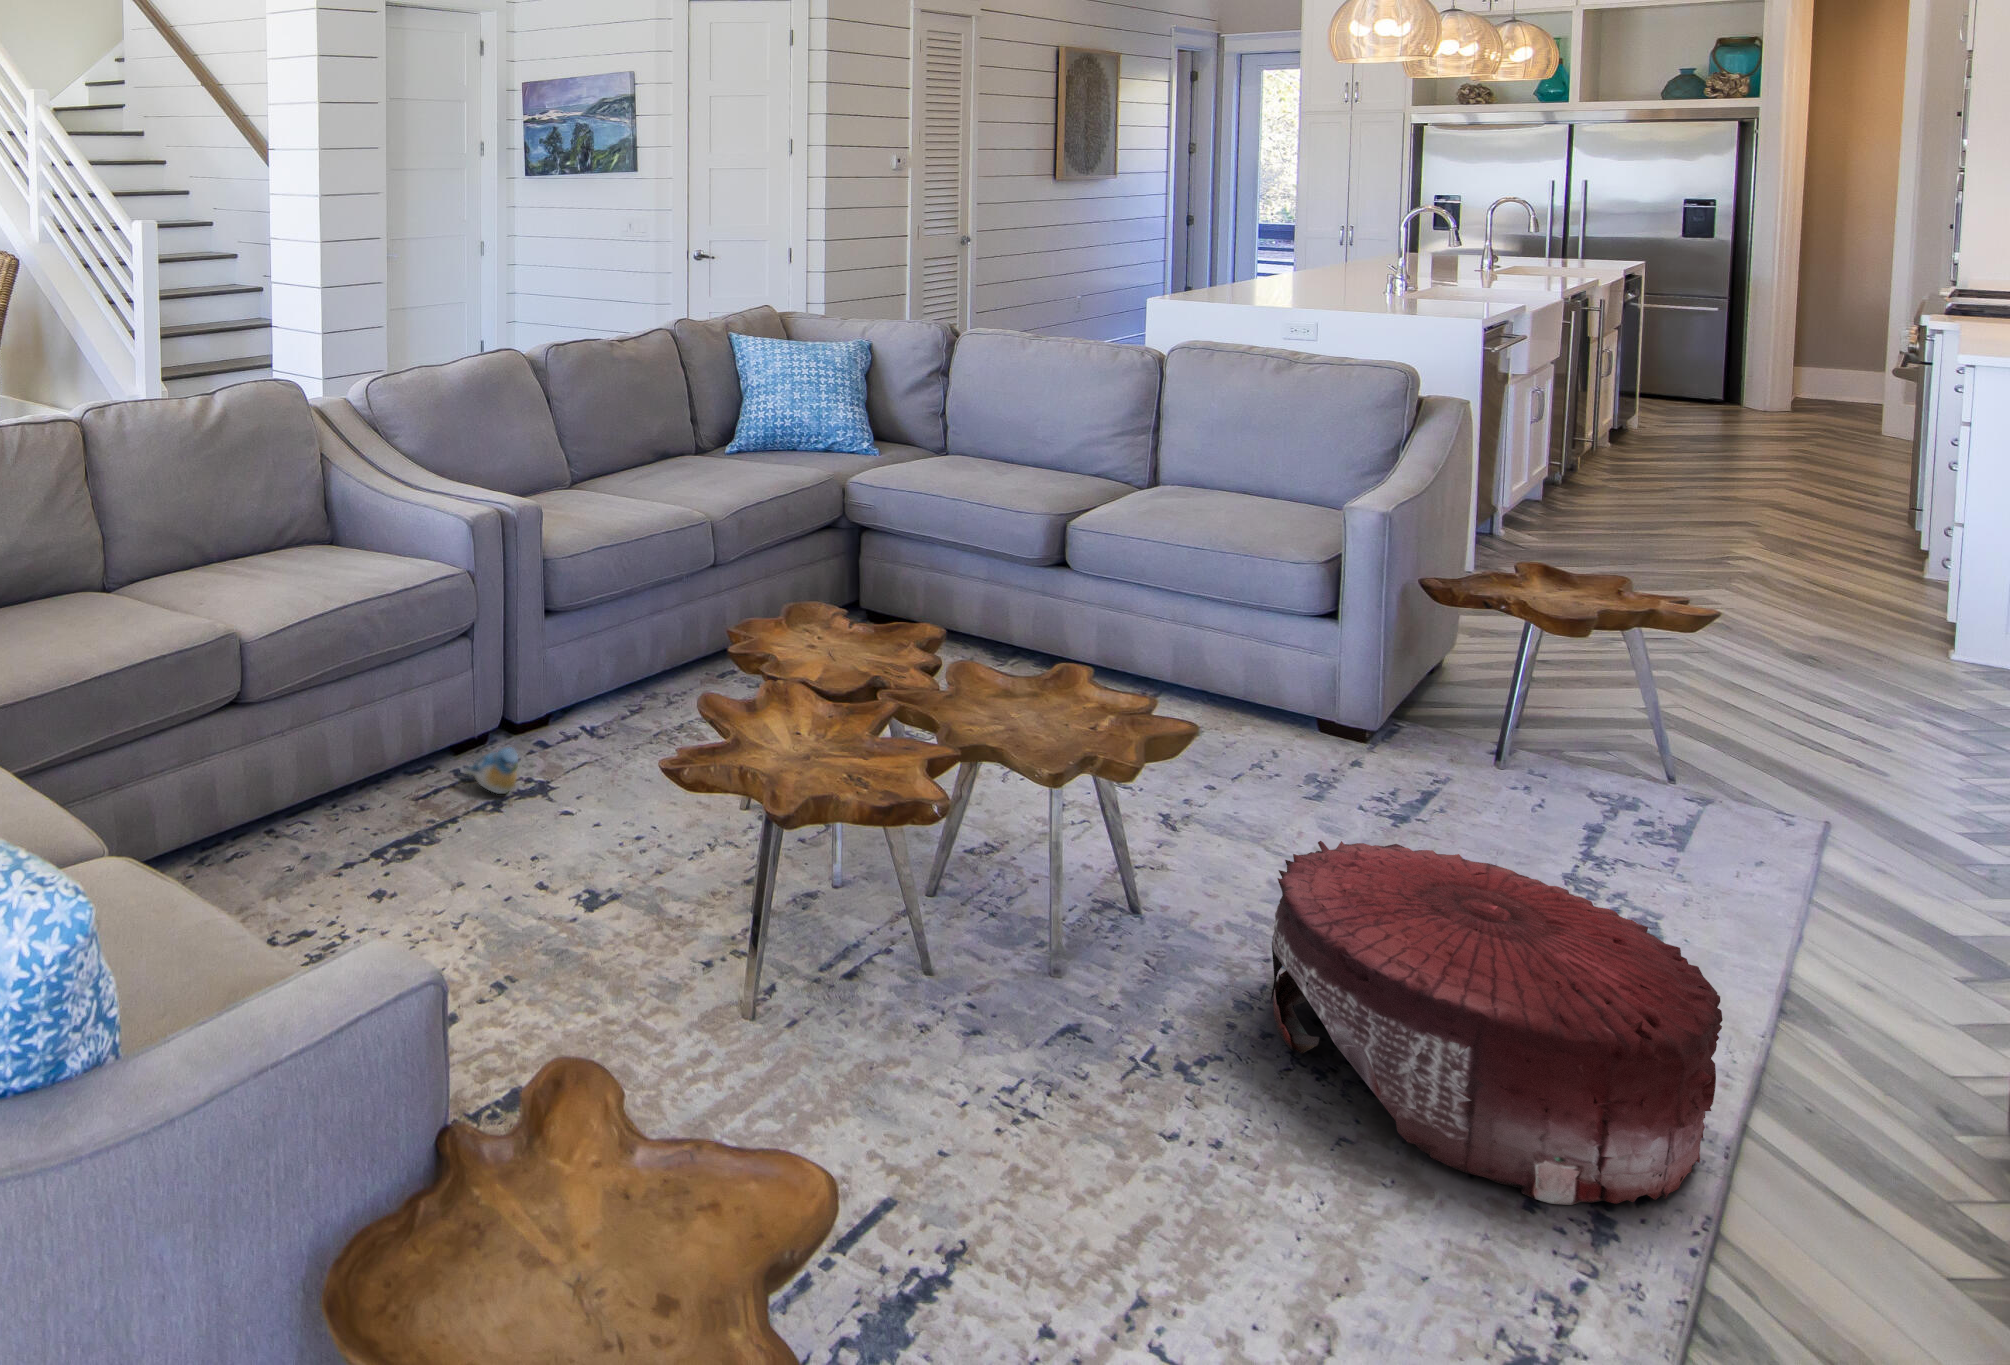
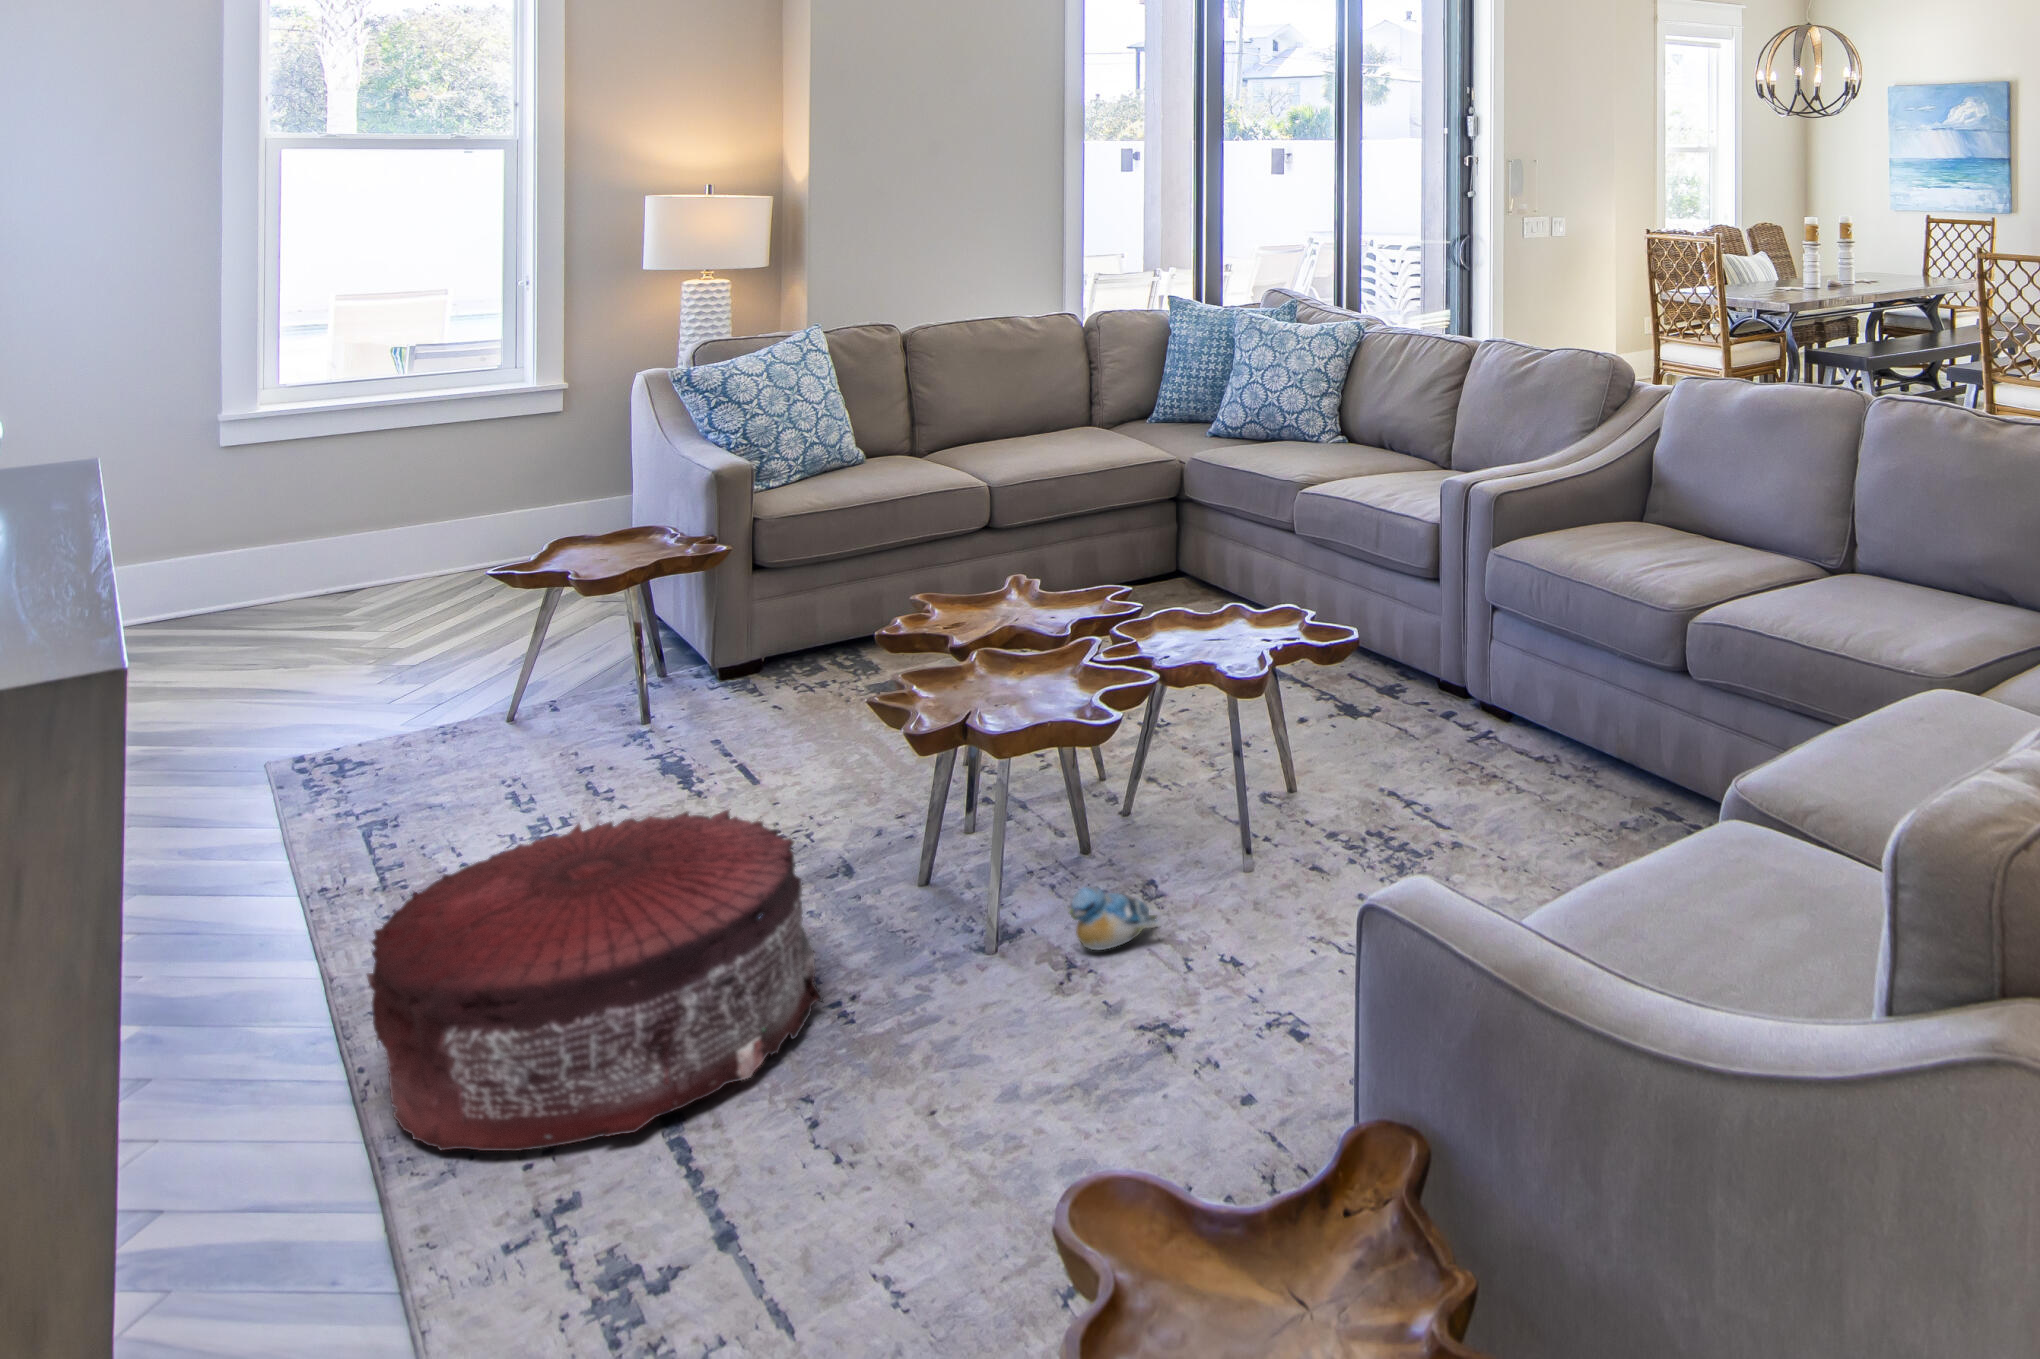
plush toy: present [461,747,518,794] -> present [1070,886,1162,950]

